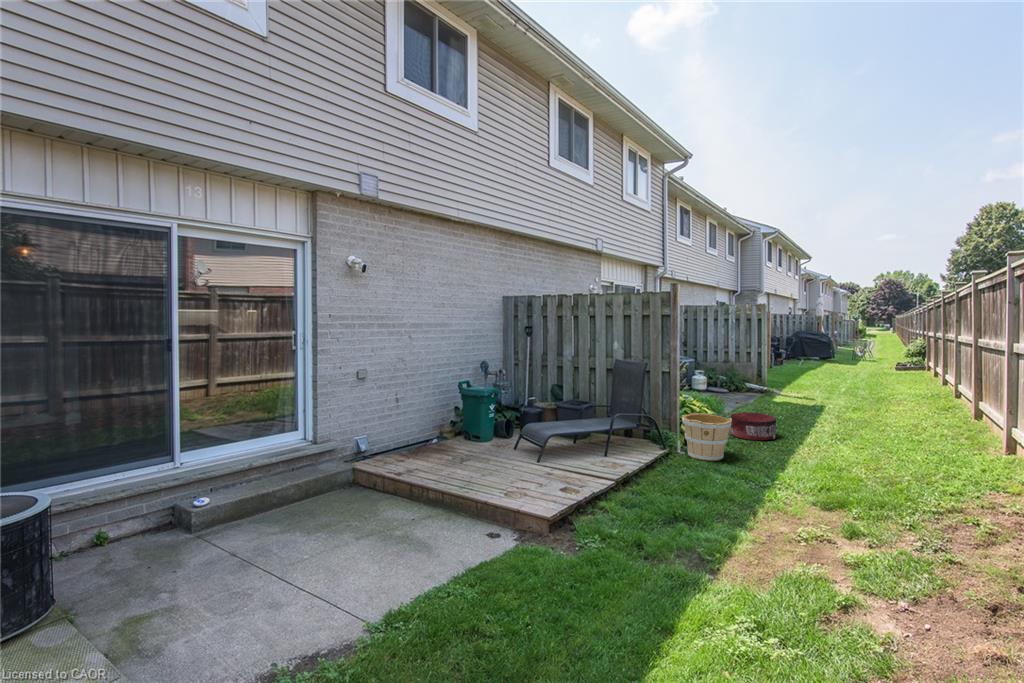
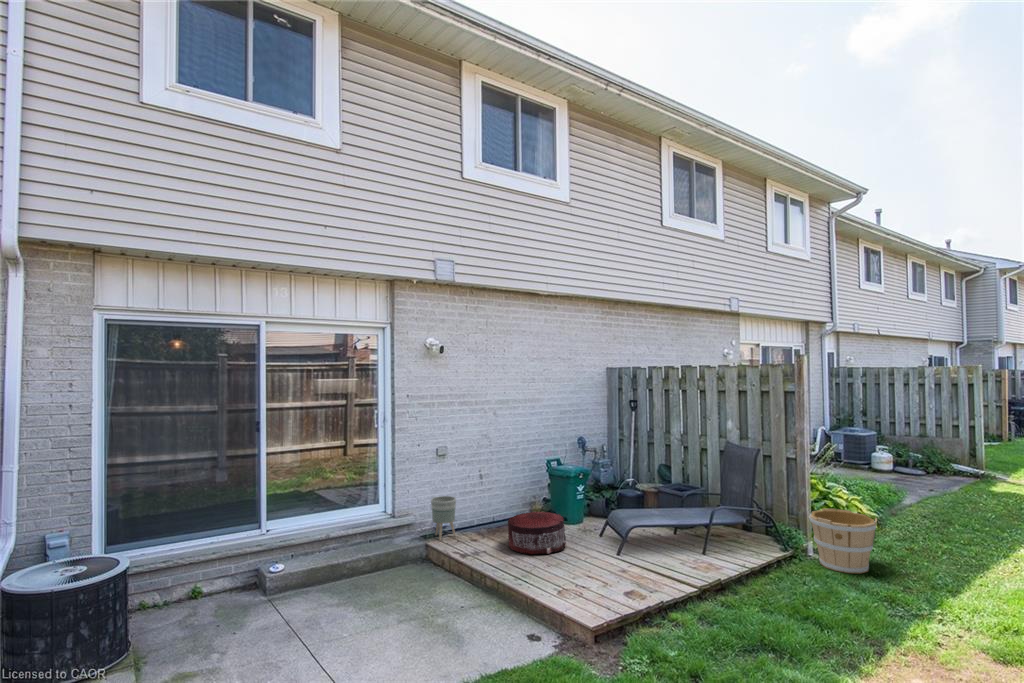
pouf: present [730,412,777,440] -> present [508,511,566,554]
planter: none [353,420,378,463] -> present [431,496,456,541]

